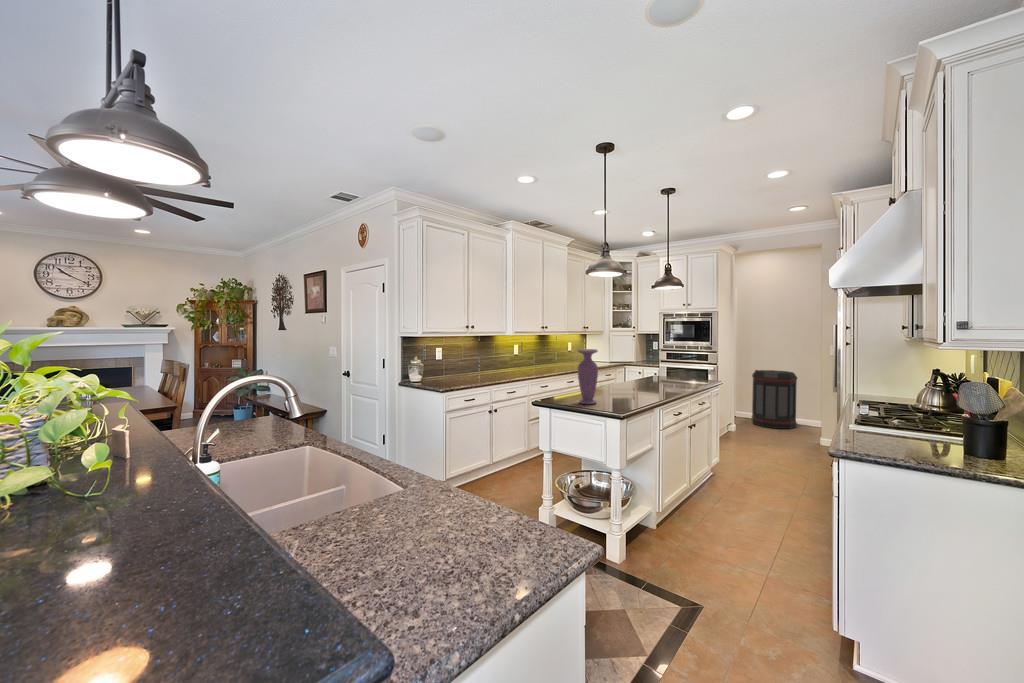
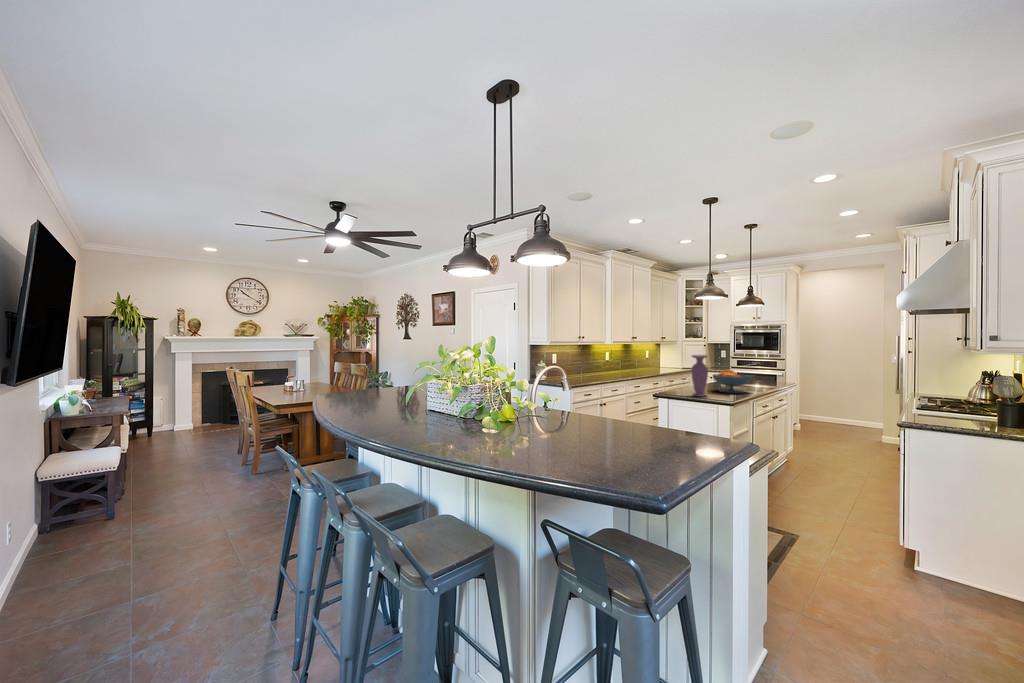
fruit bowl: none [610,367,657,398] -> present [713,369,751,393]
trash can: present [752,370,797,429] -> none [816,376,861,429]

